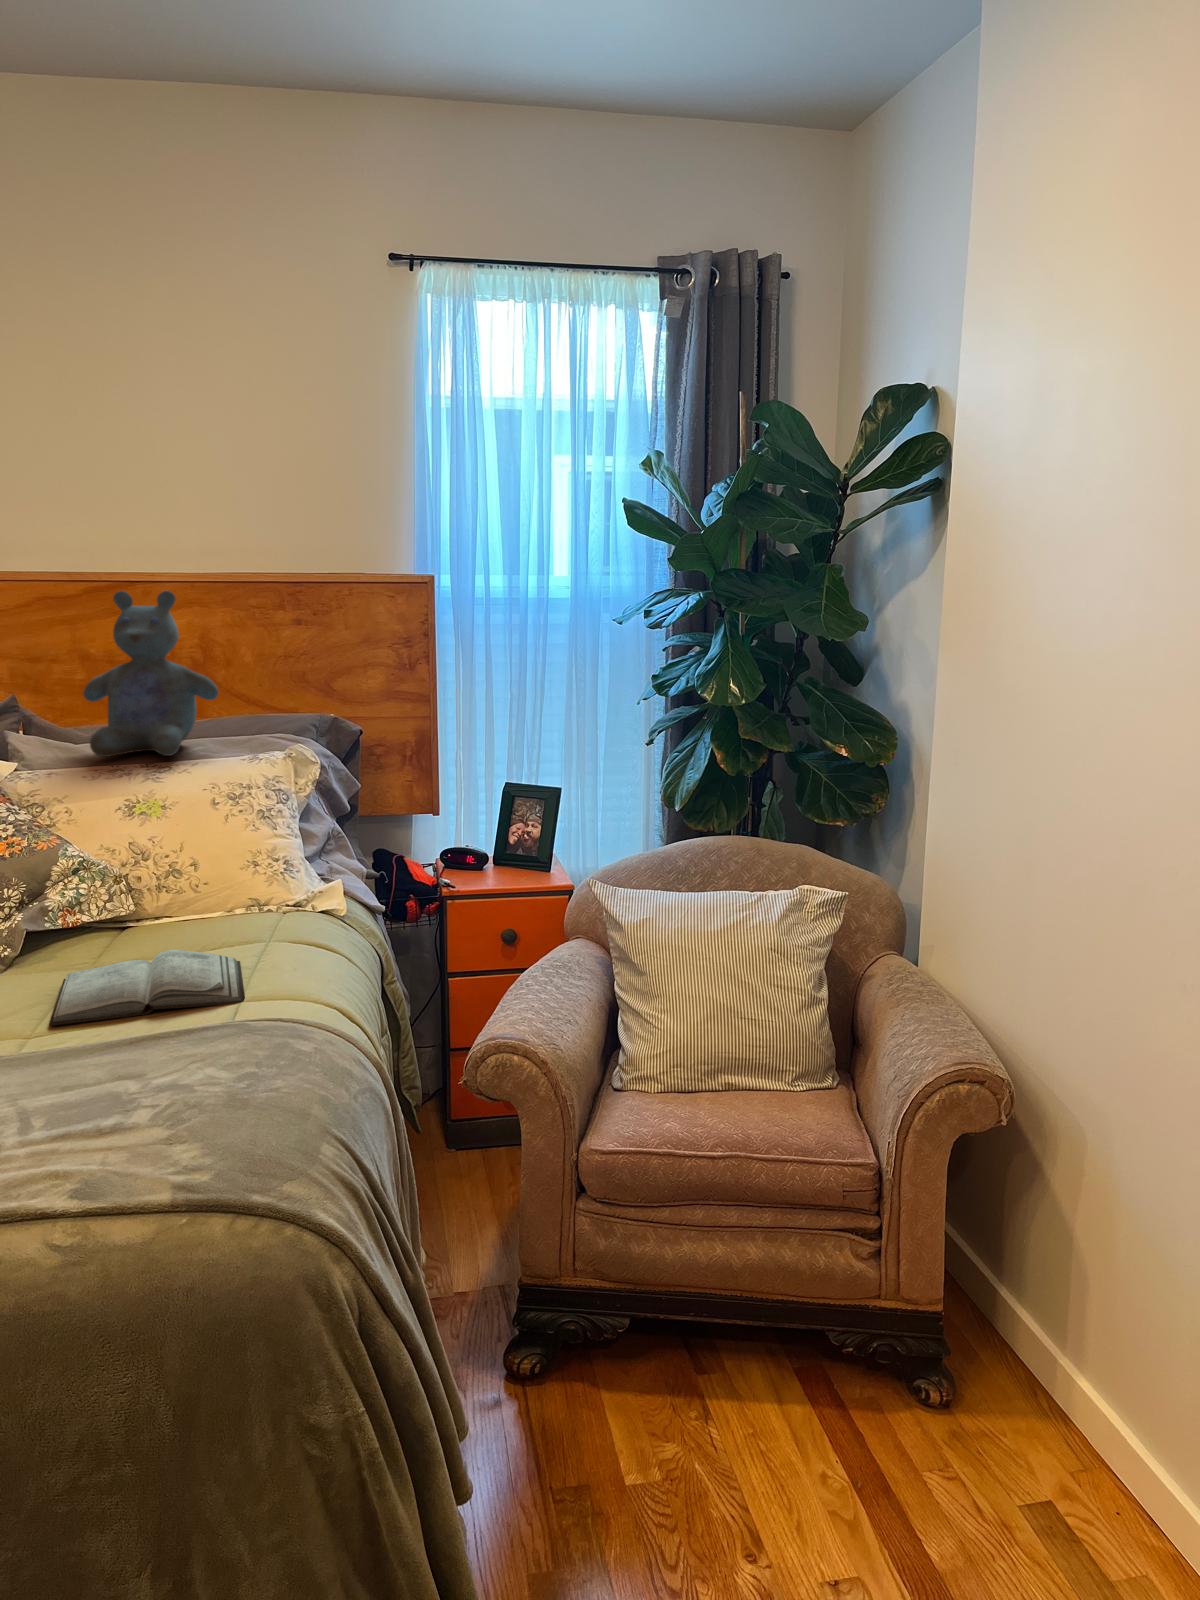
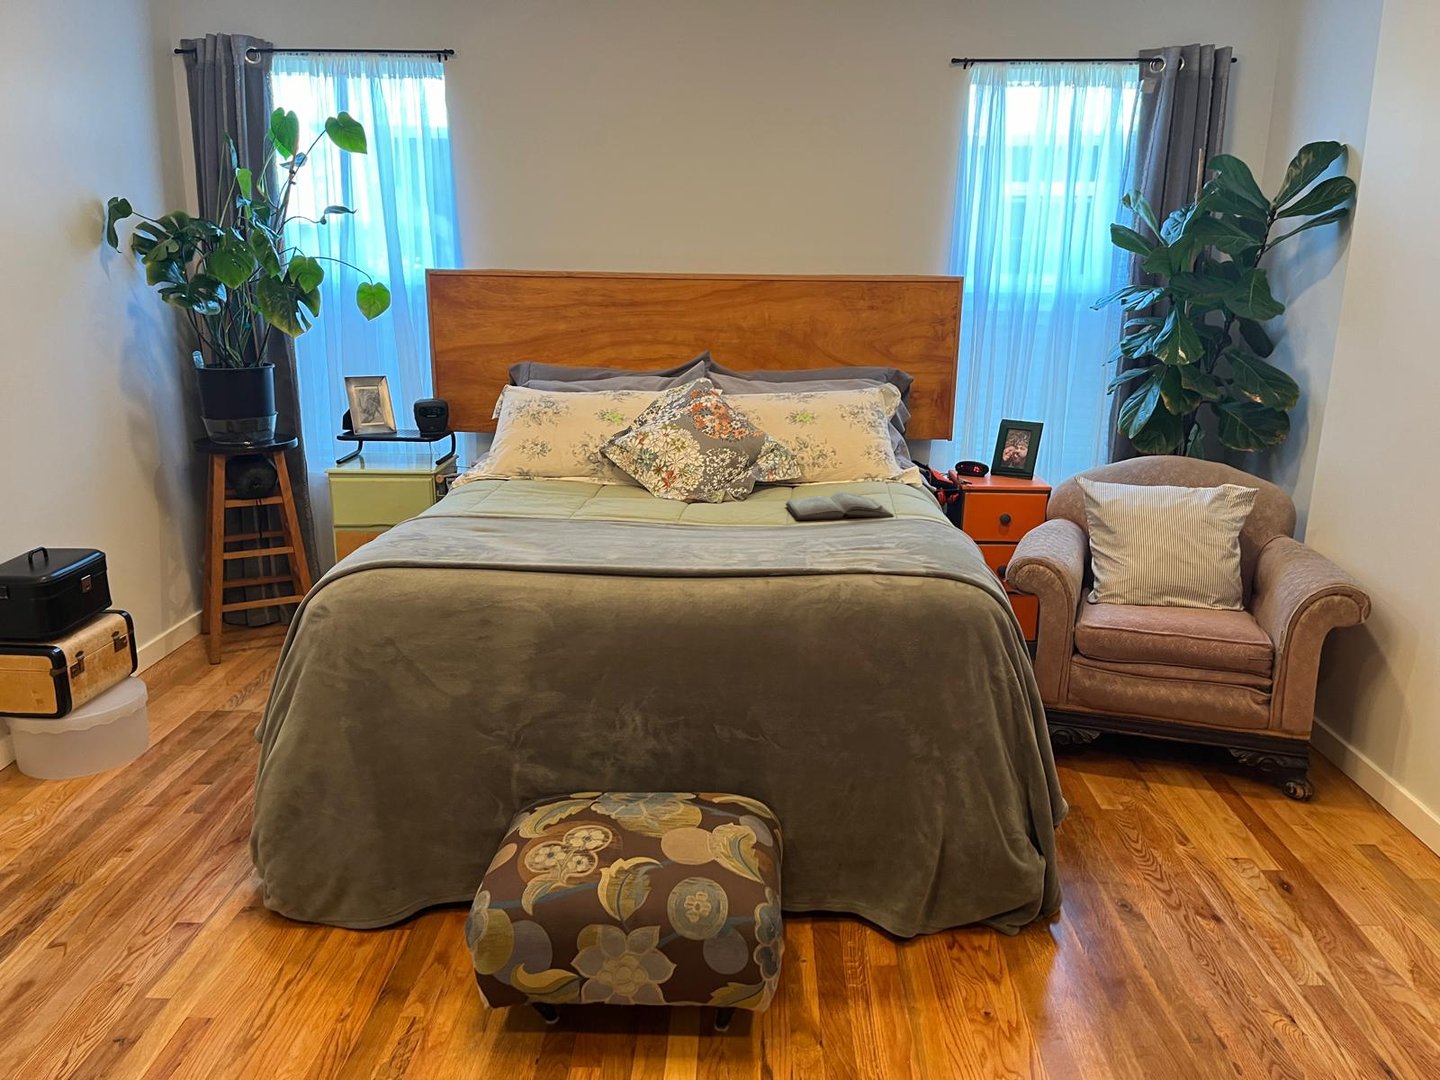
stuffed bear: present [83,591,219,757] -> none [757,288,837,389]

